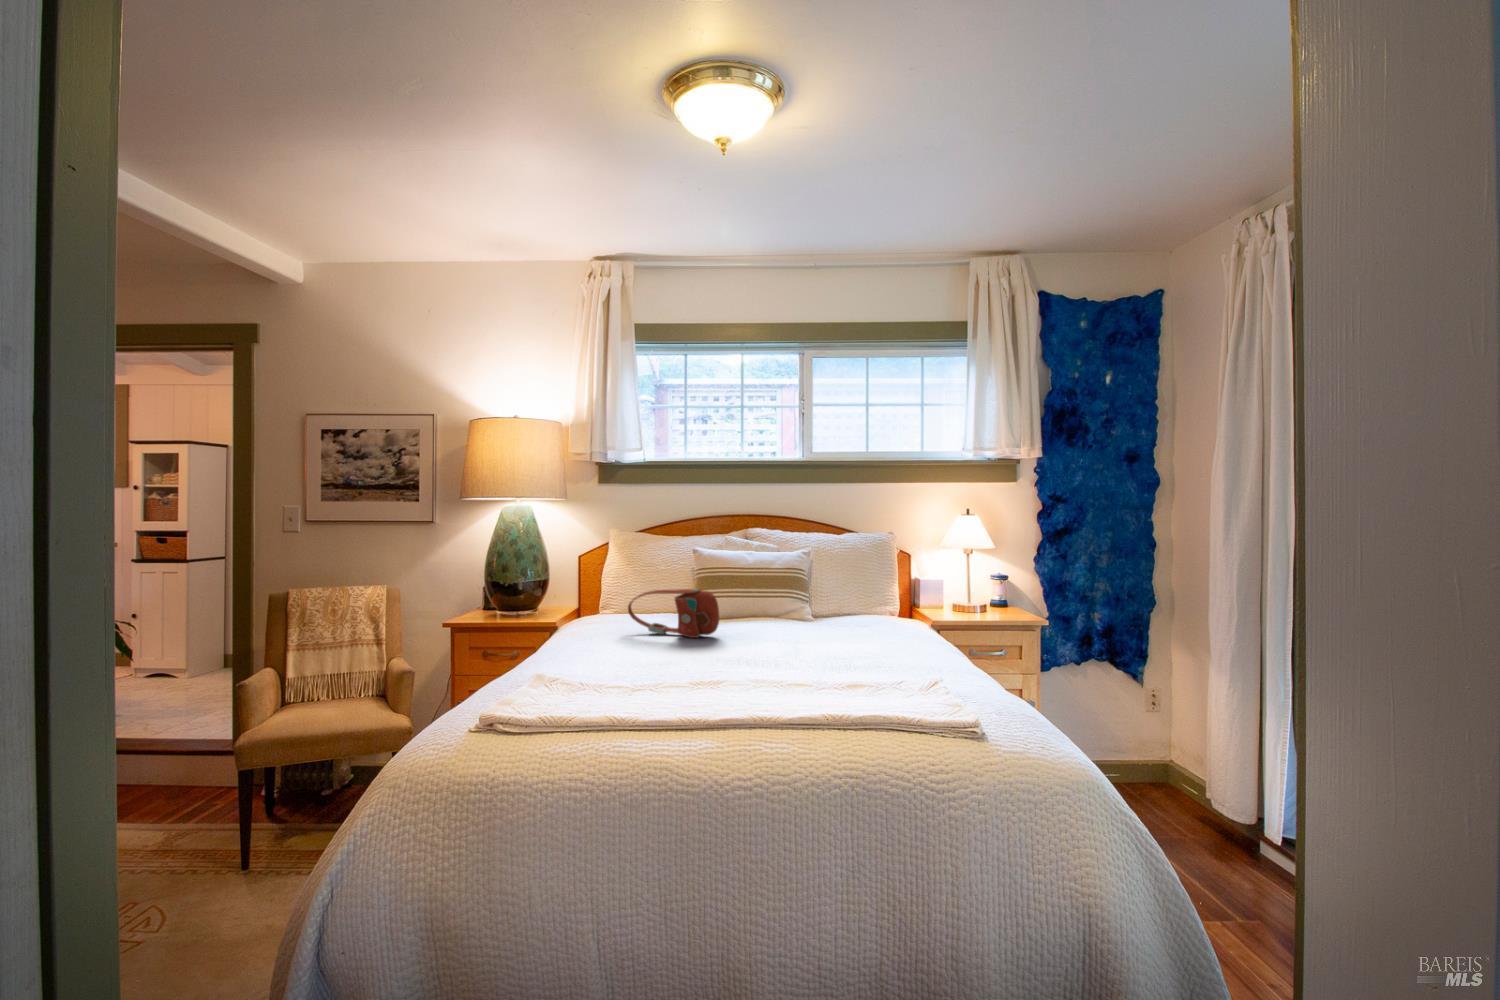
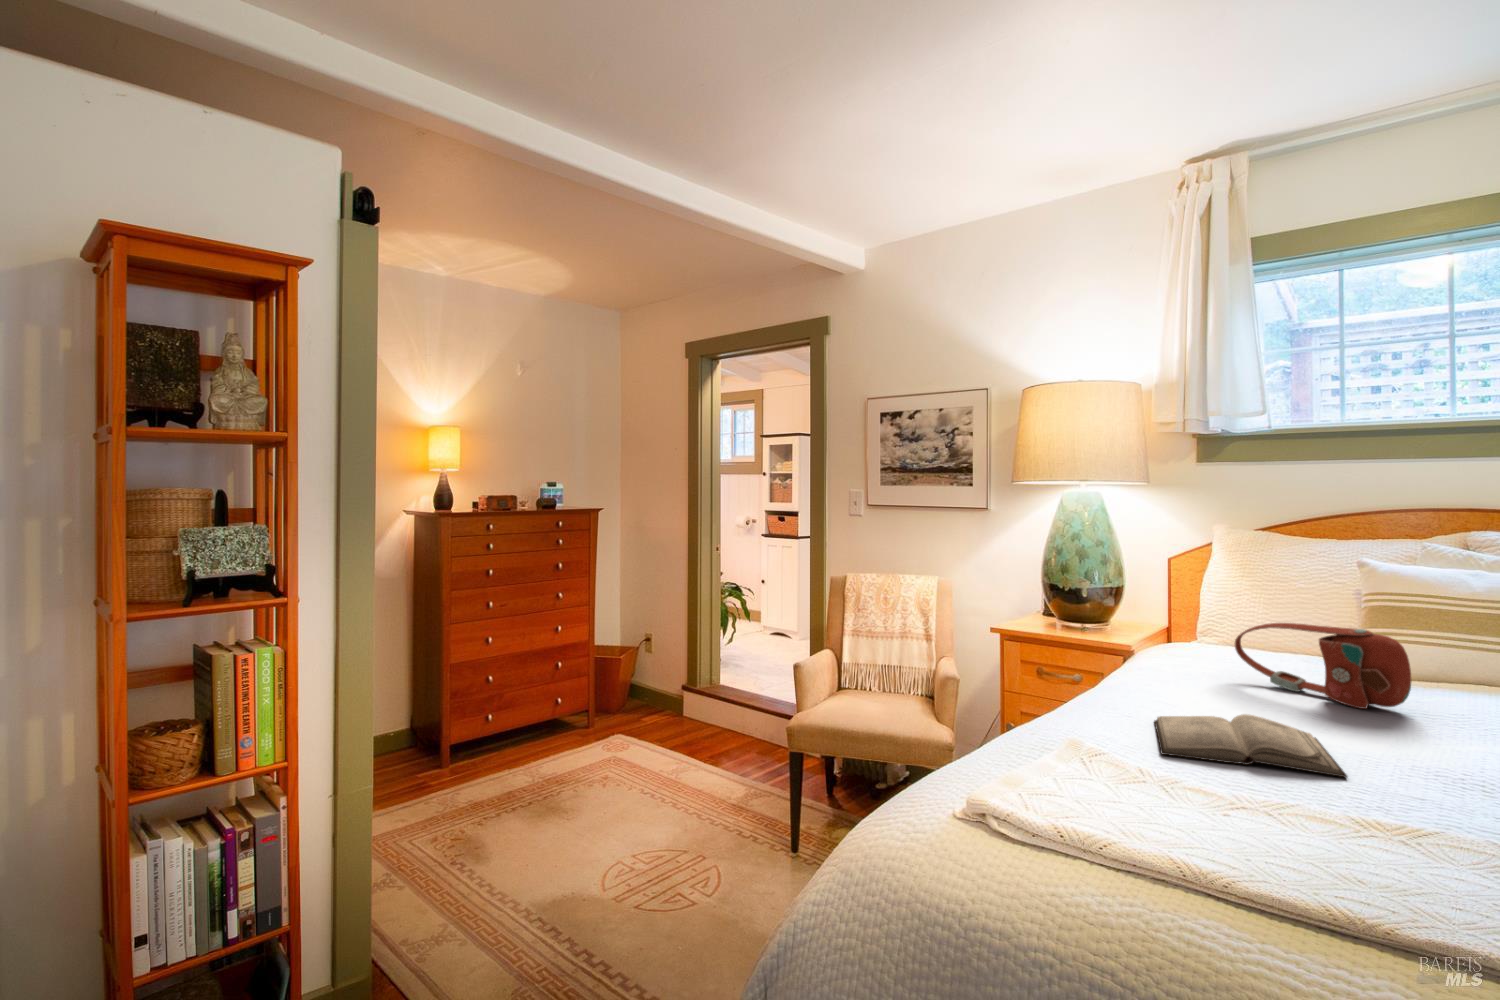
diary: none [584,648,692,680] -> present [1155,714,1348,778]

